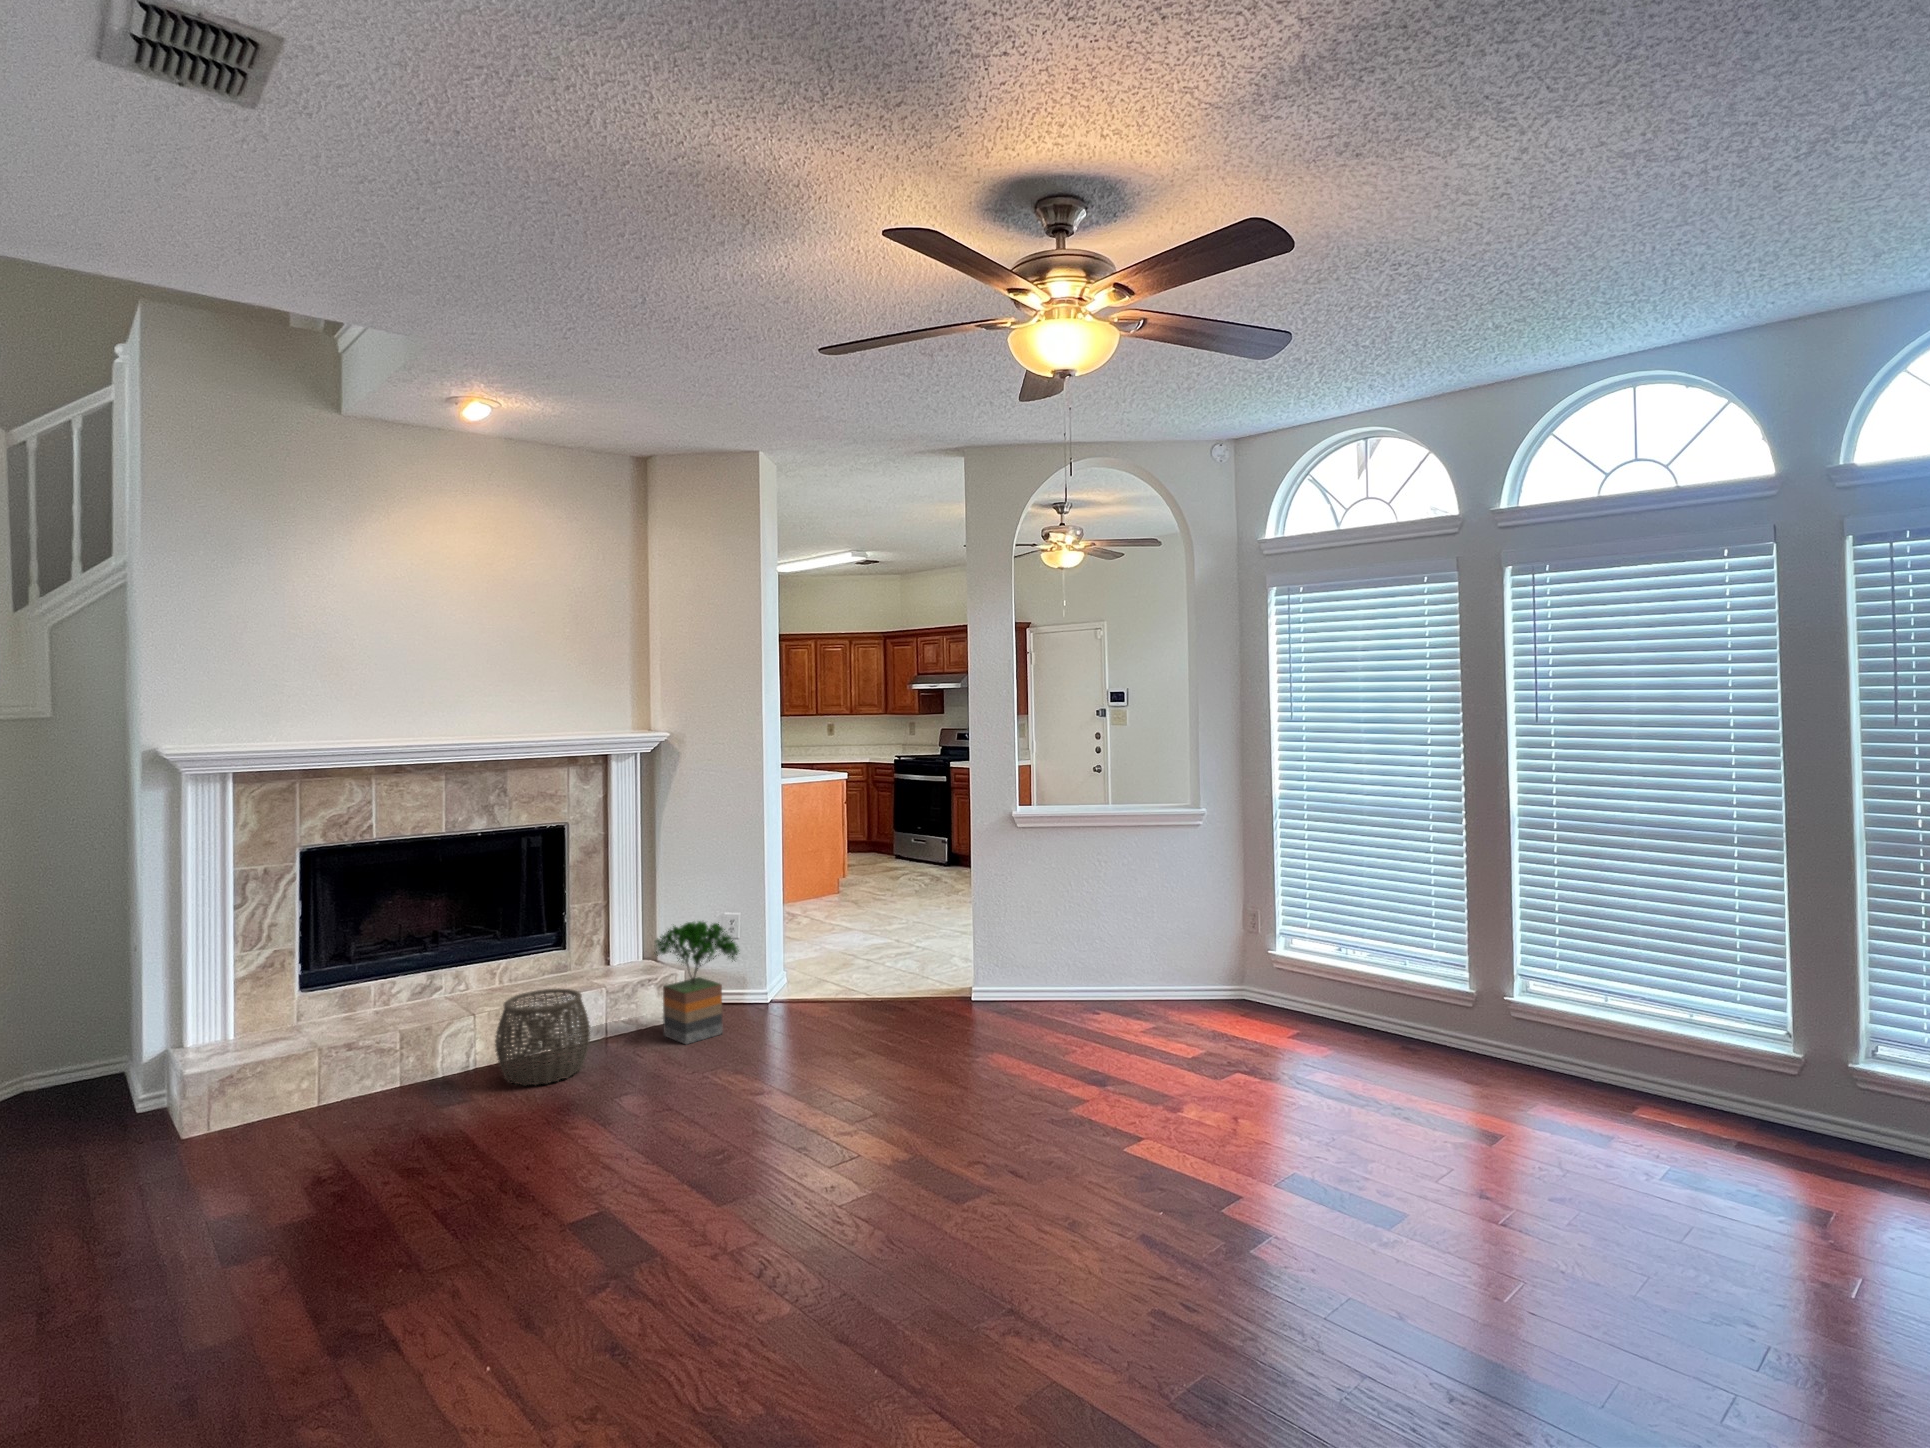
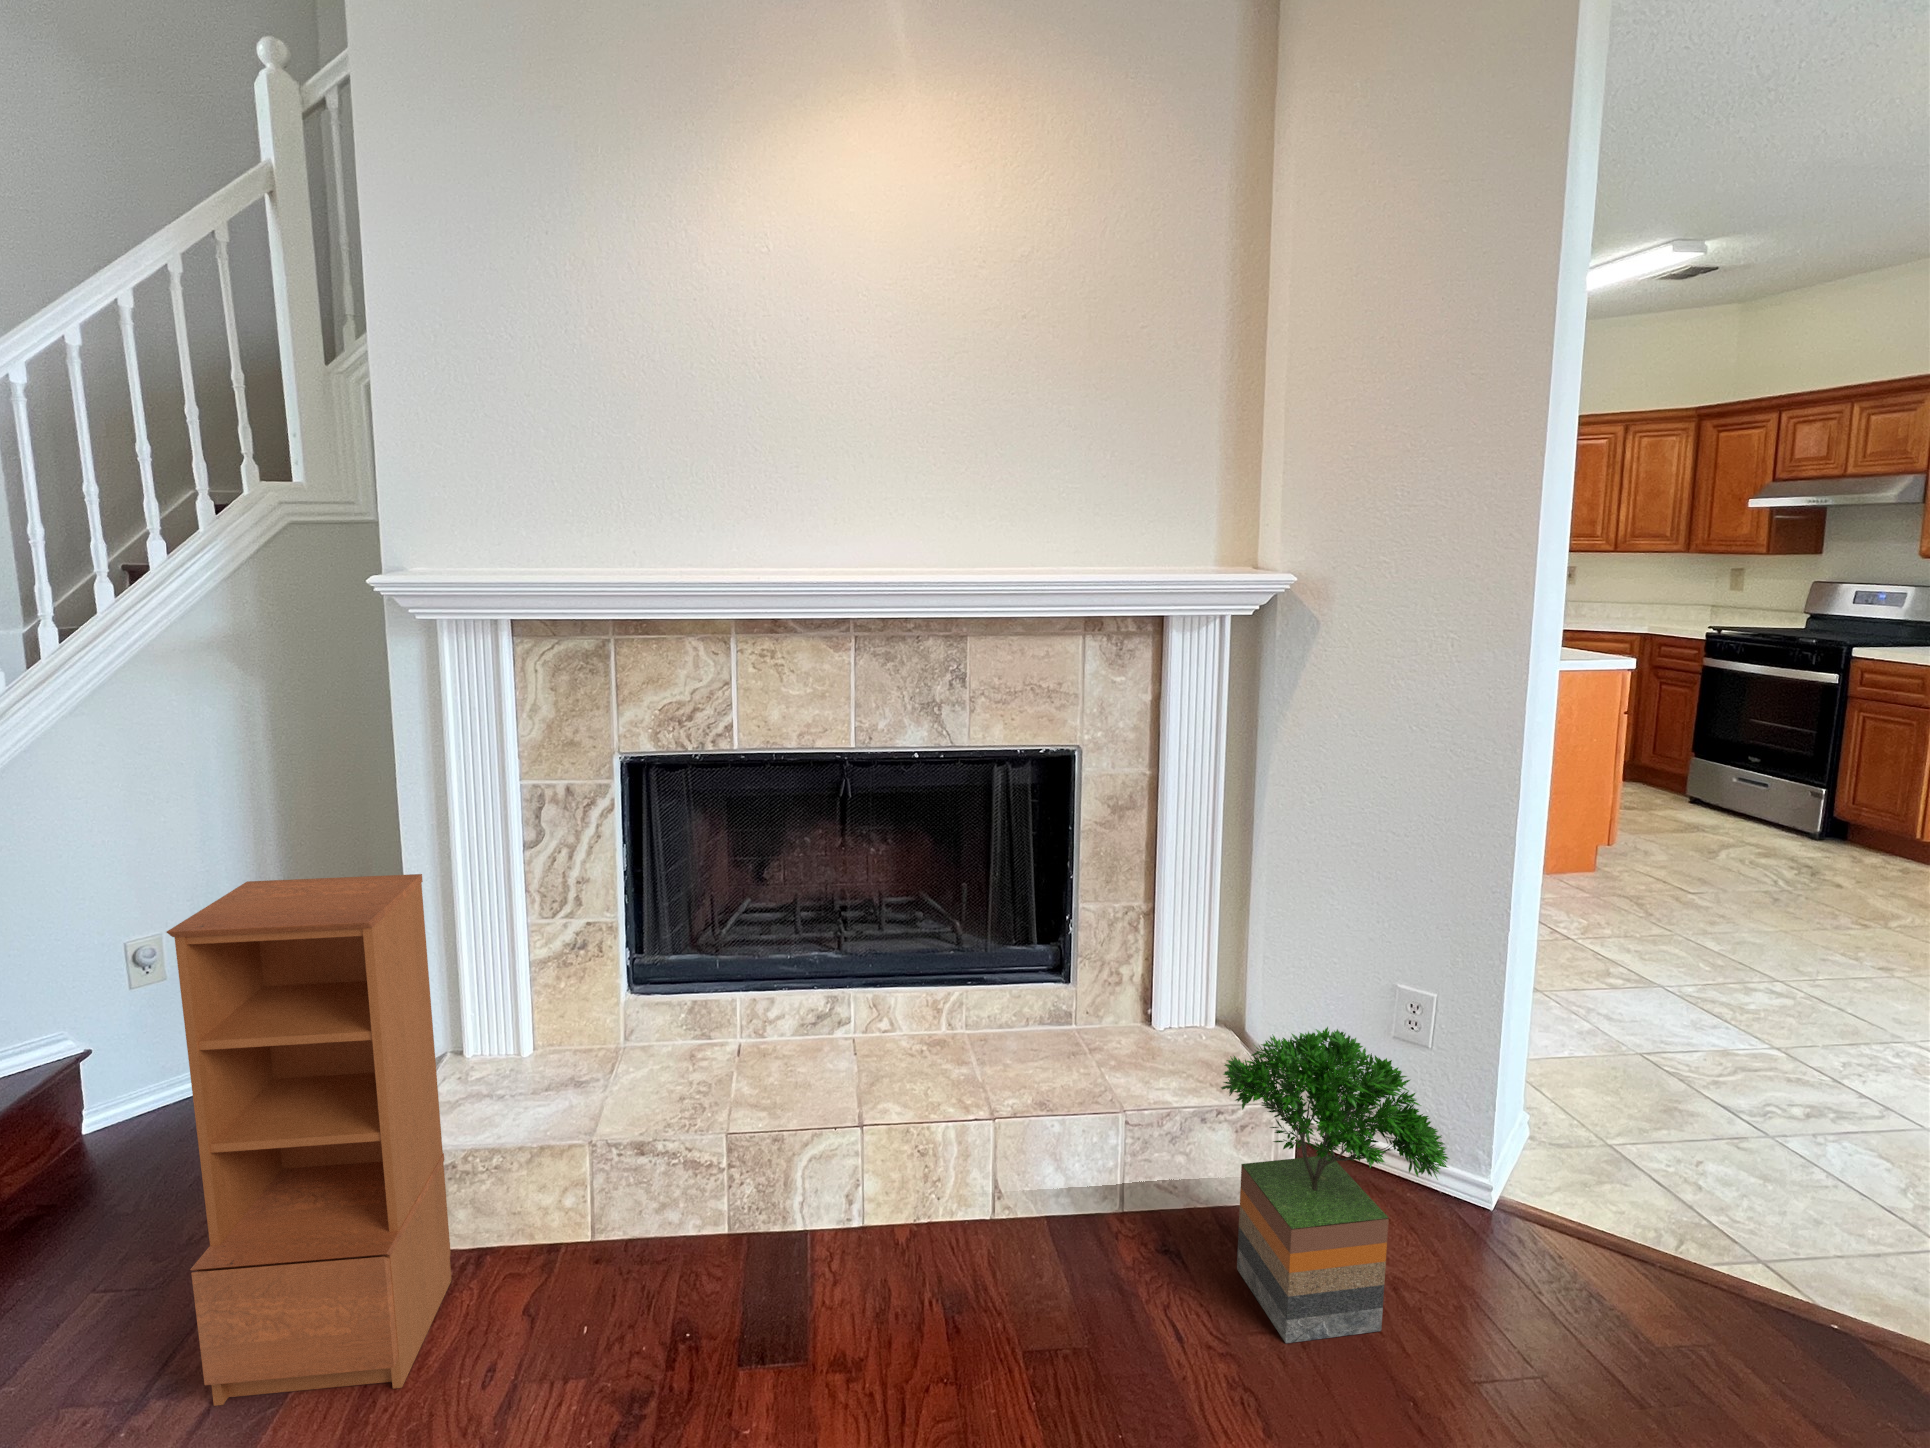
bookcase: none [132,901,260,1185] -> present [167,874,452,1406]
woven basket: present [495,989,590,1085] -> none [861,1126,1059,1387]

